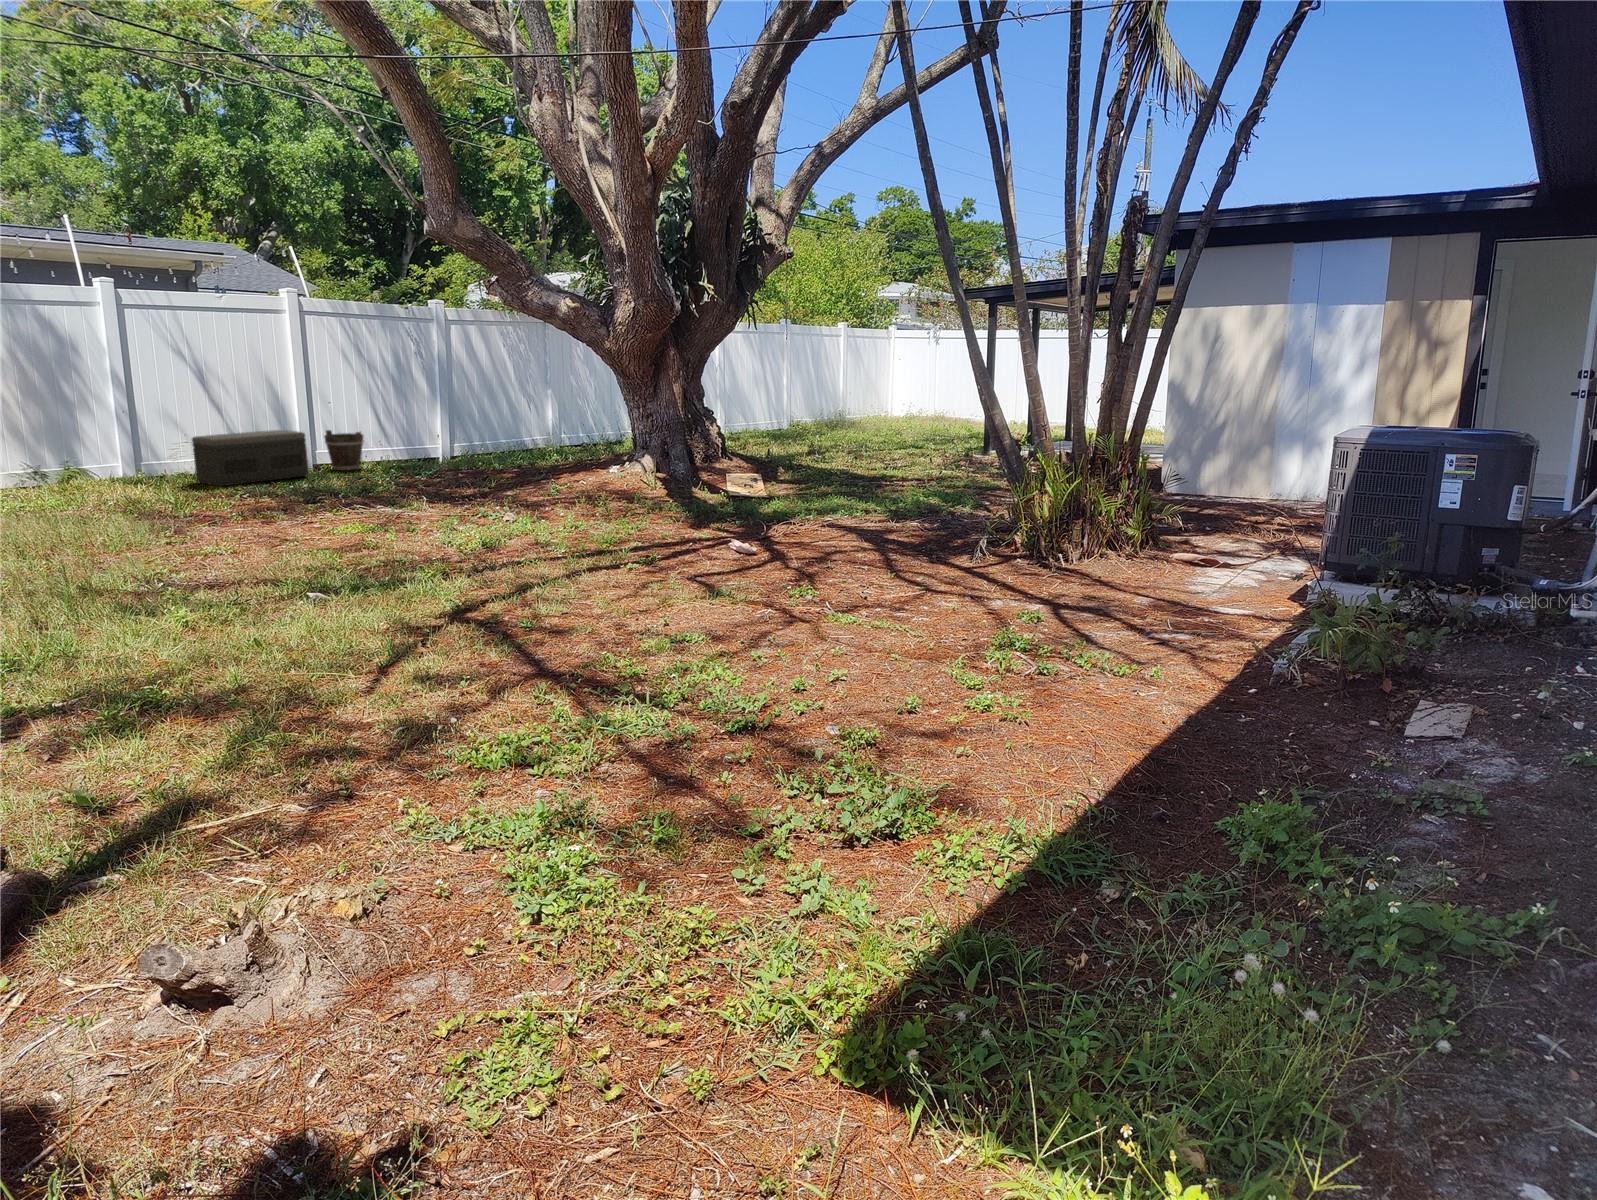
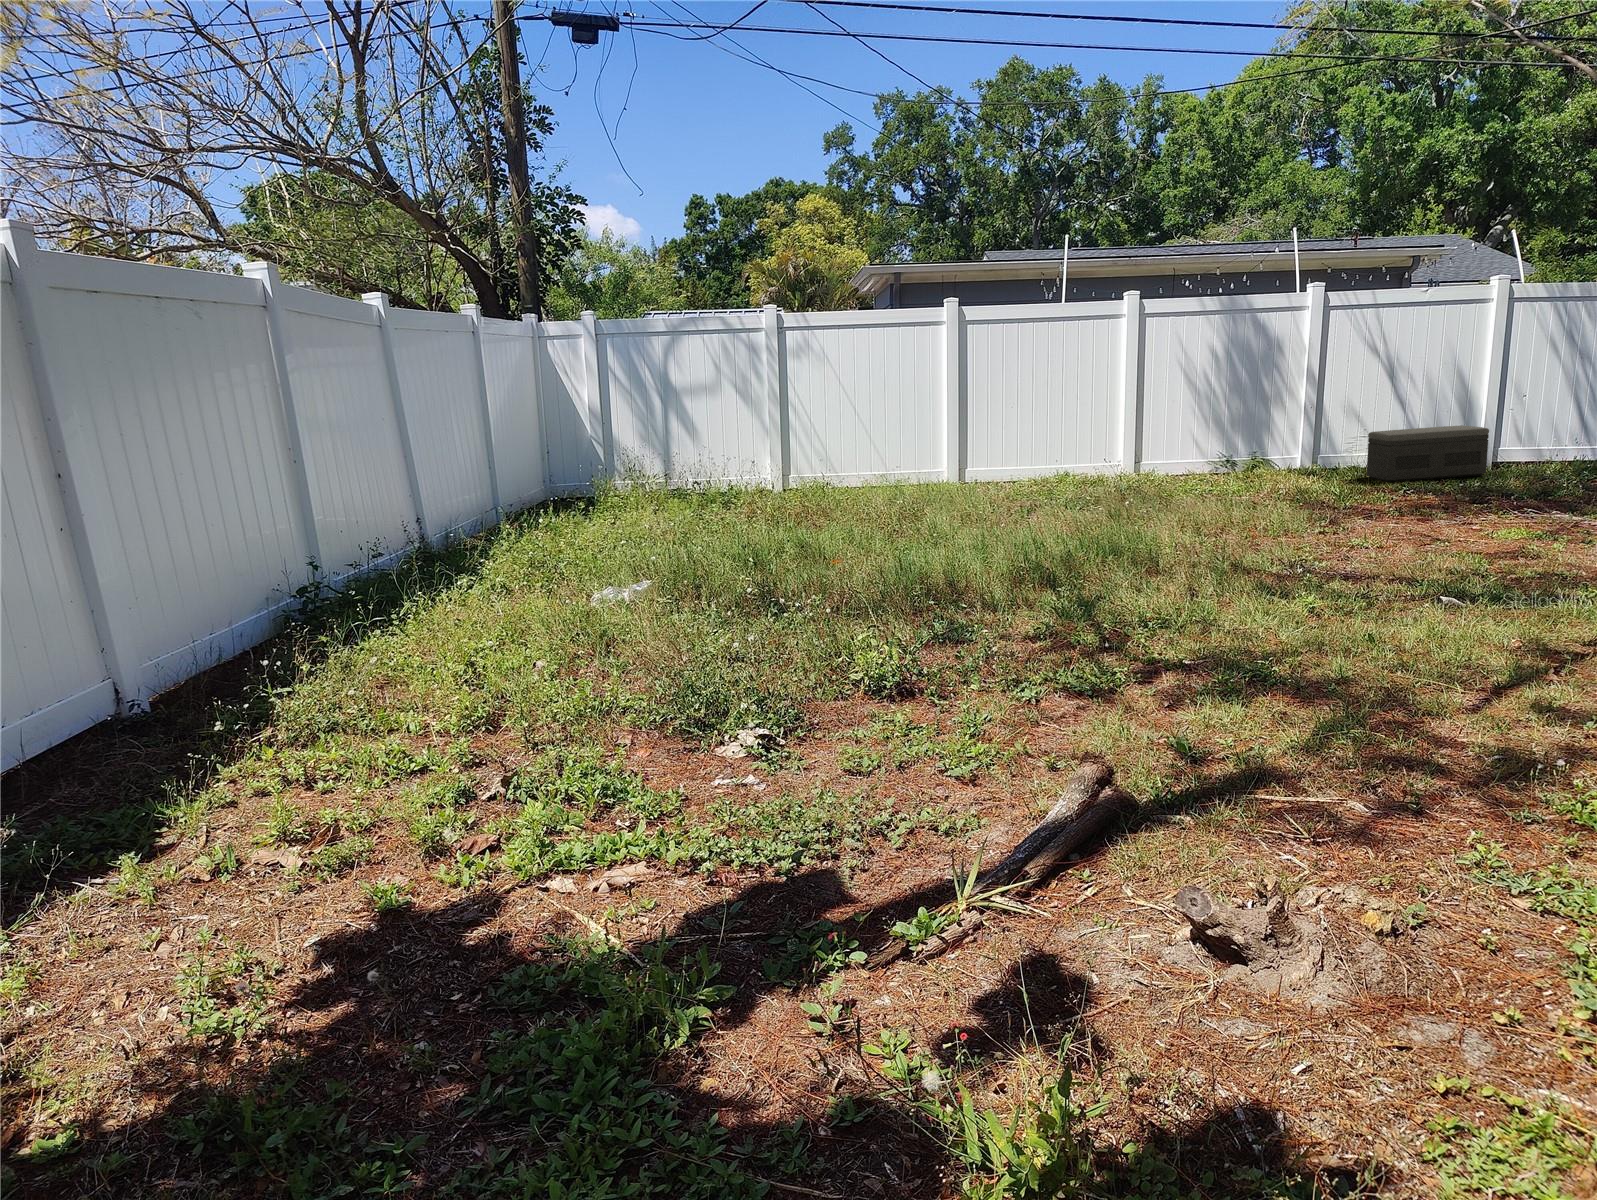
bucket: present [324,430,363,471] -> none [1512,426,1561,470]

